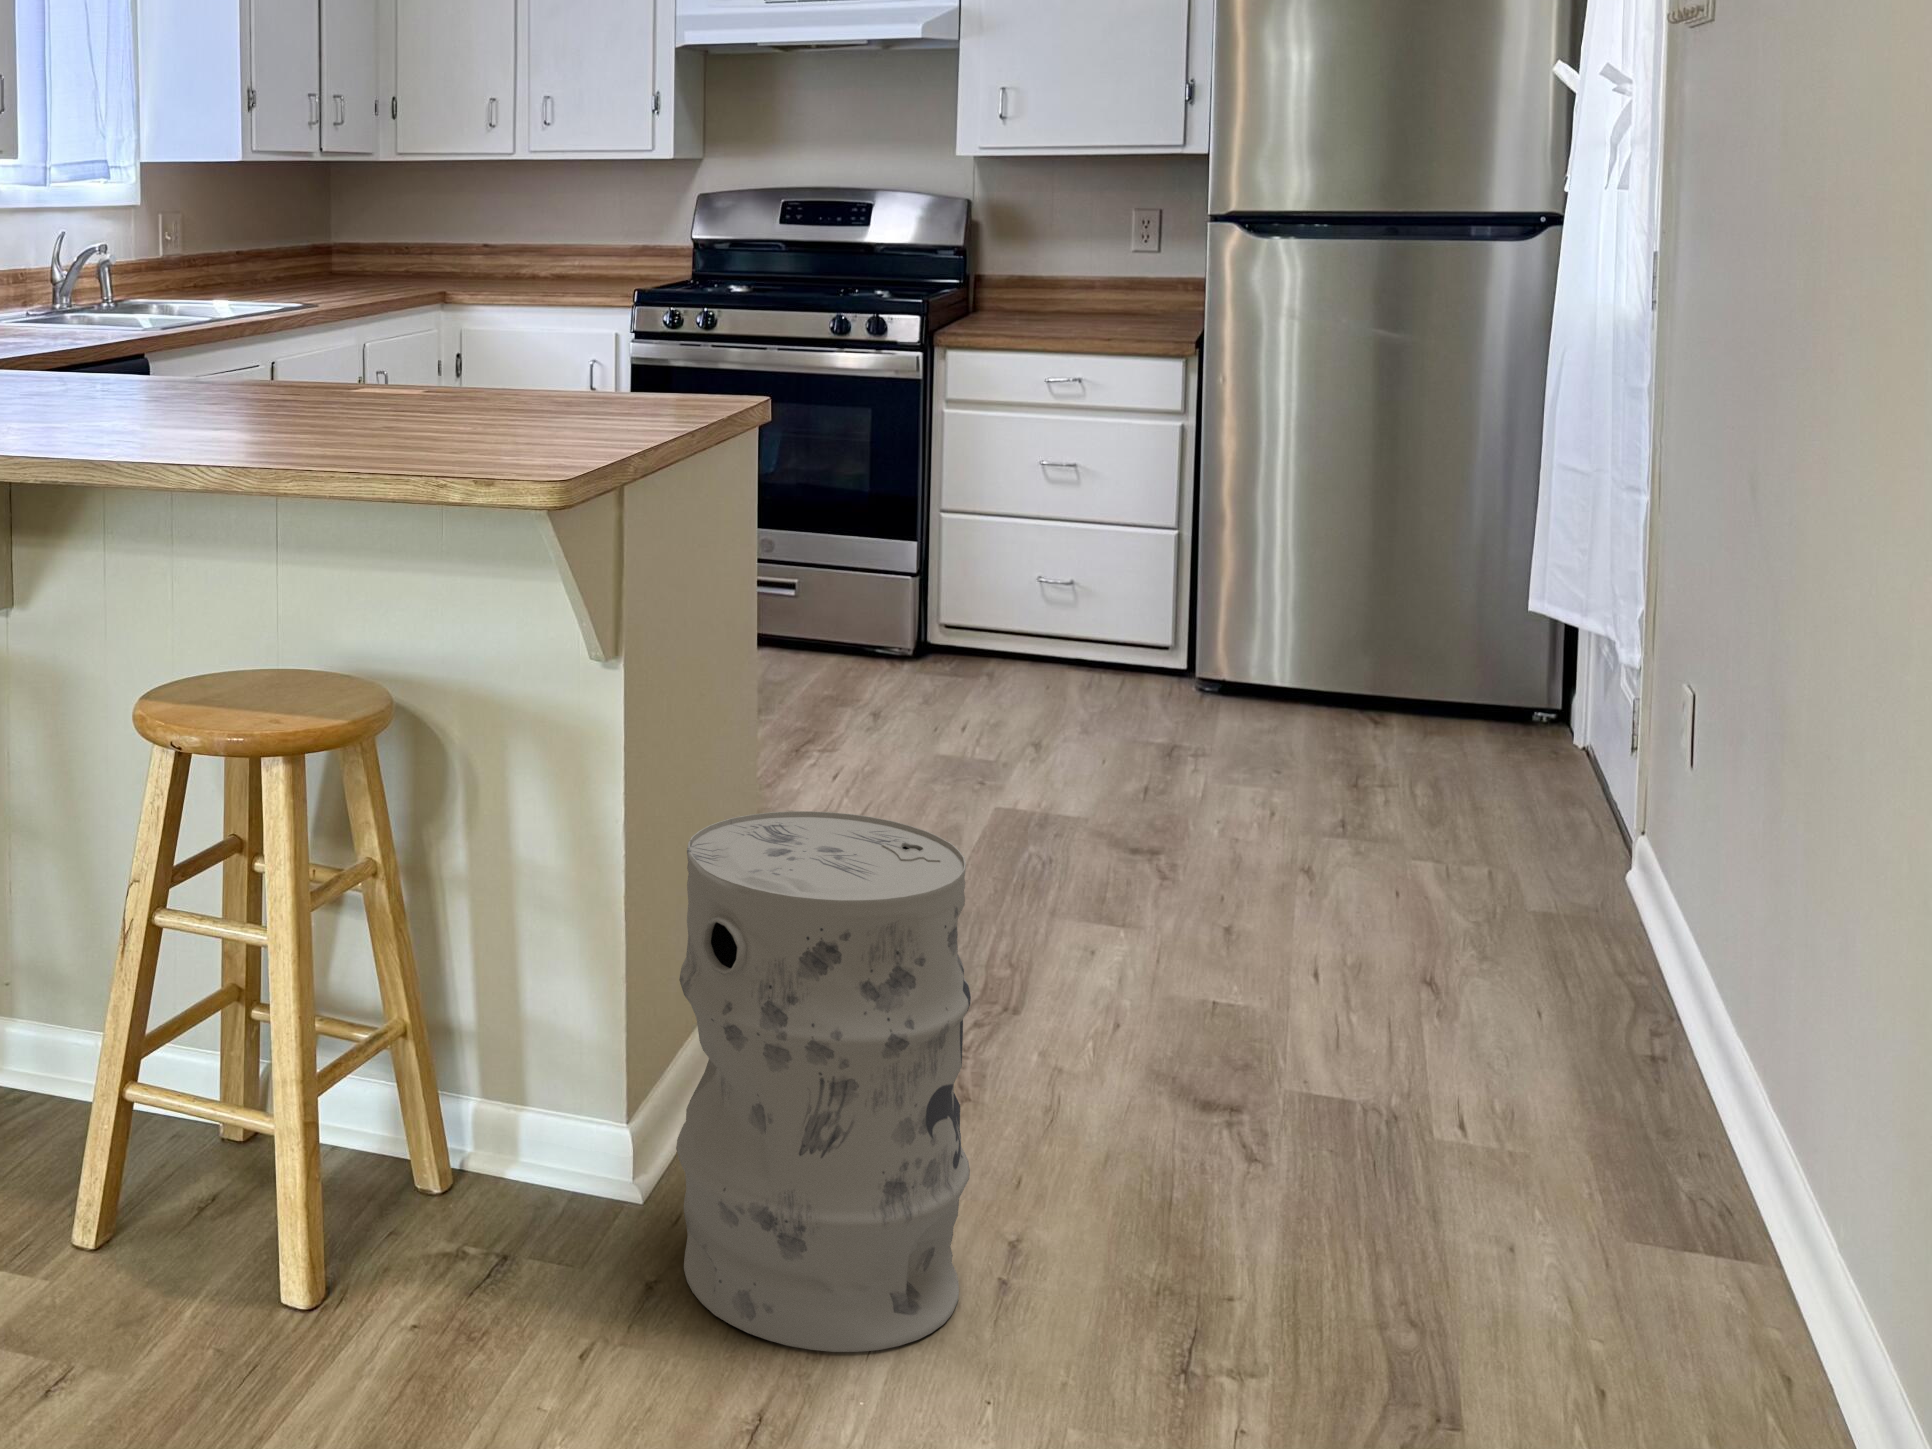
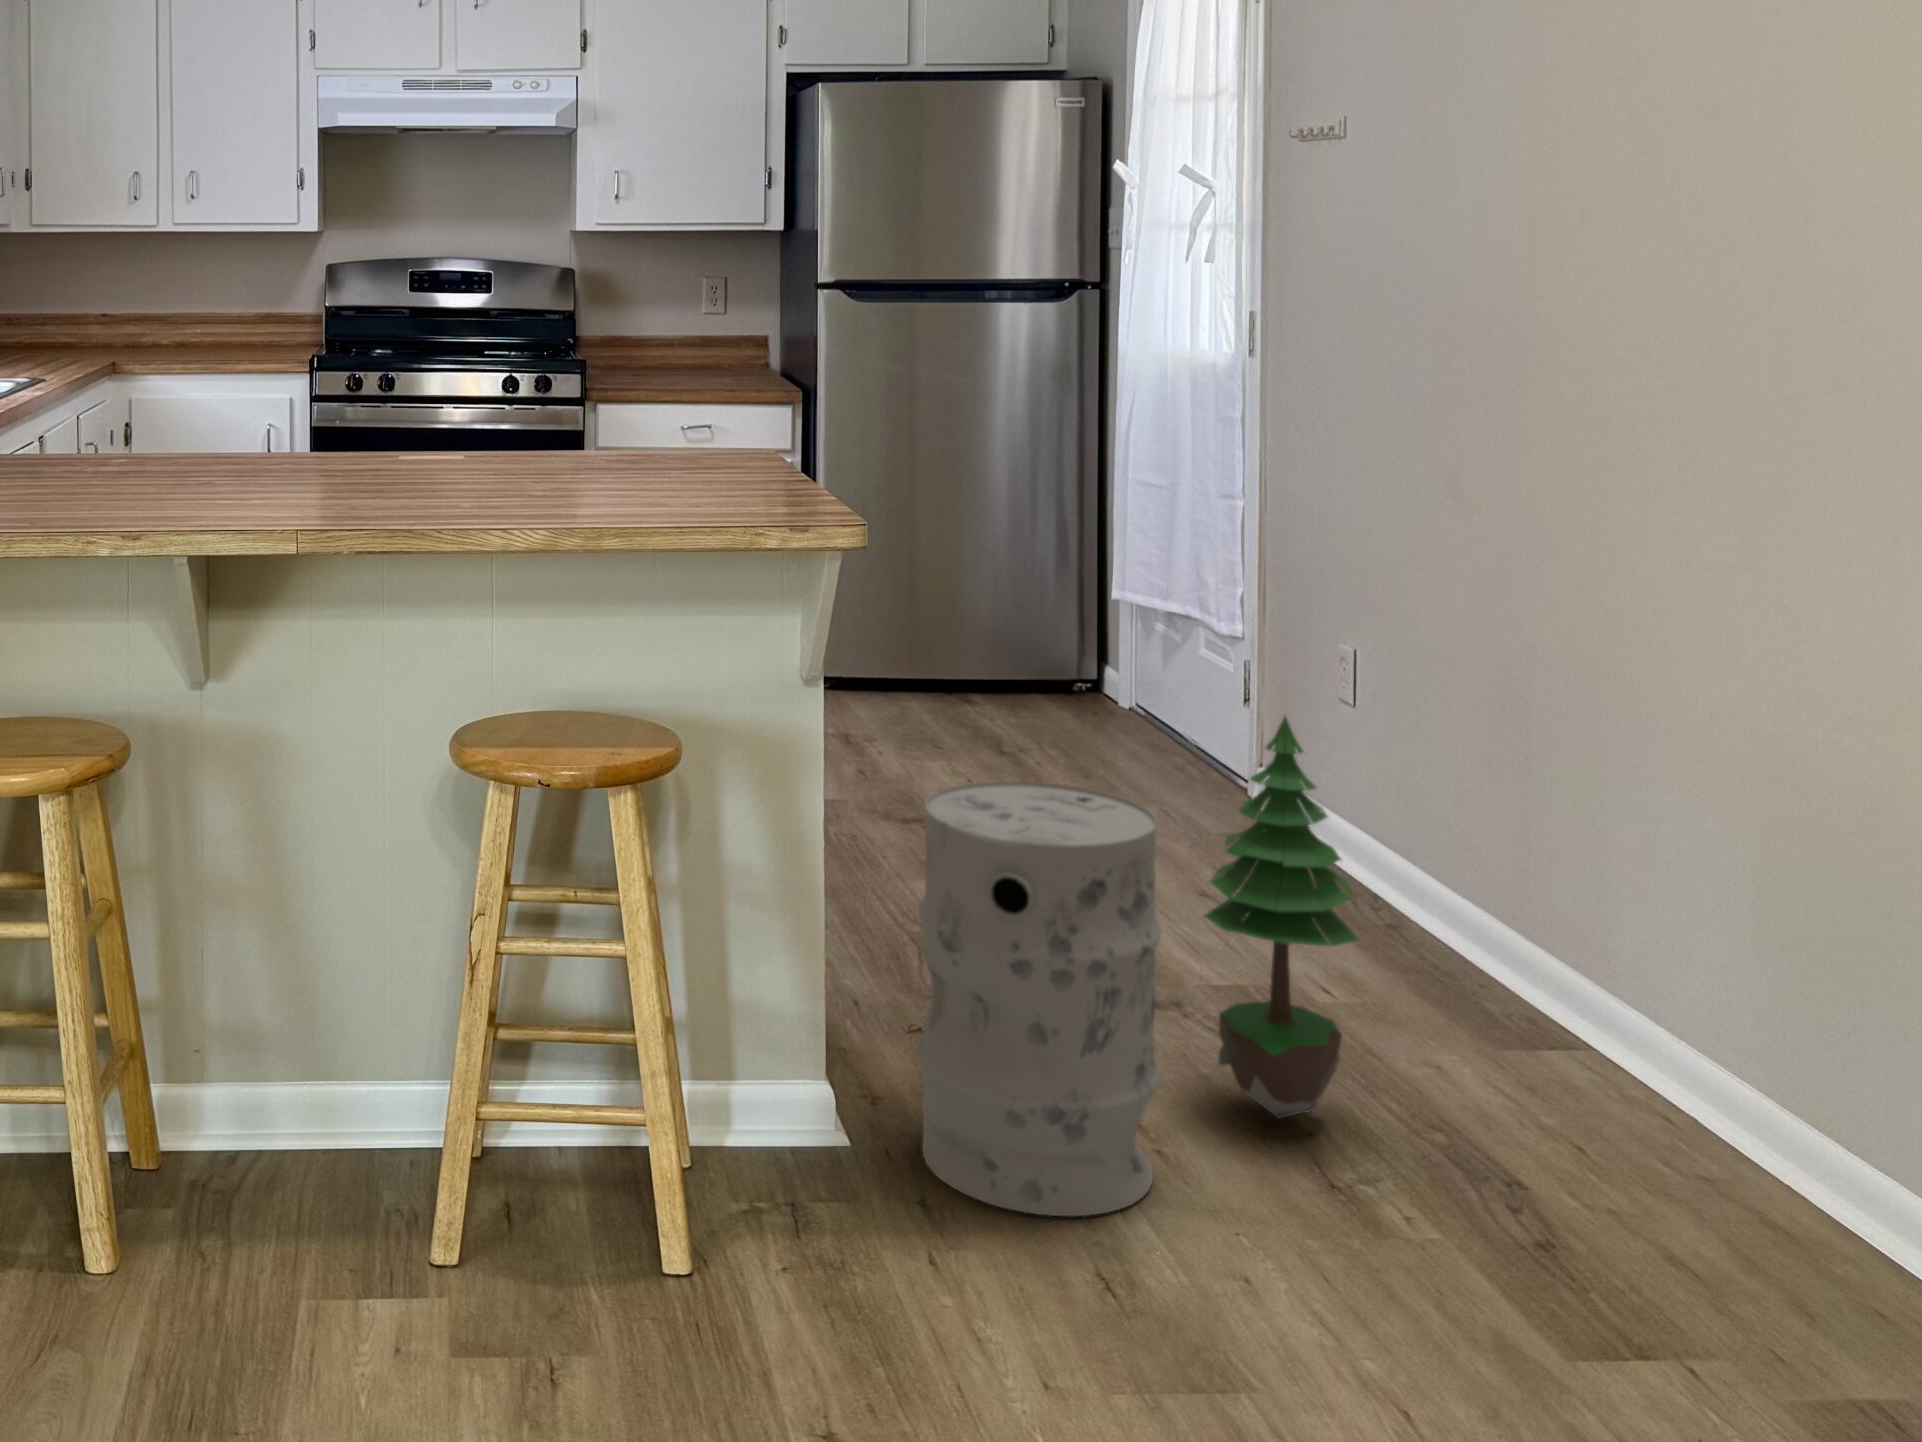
potted tree: none [1101,773,1303,1295] -> present [1203,717,1358,1118]

